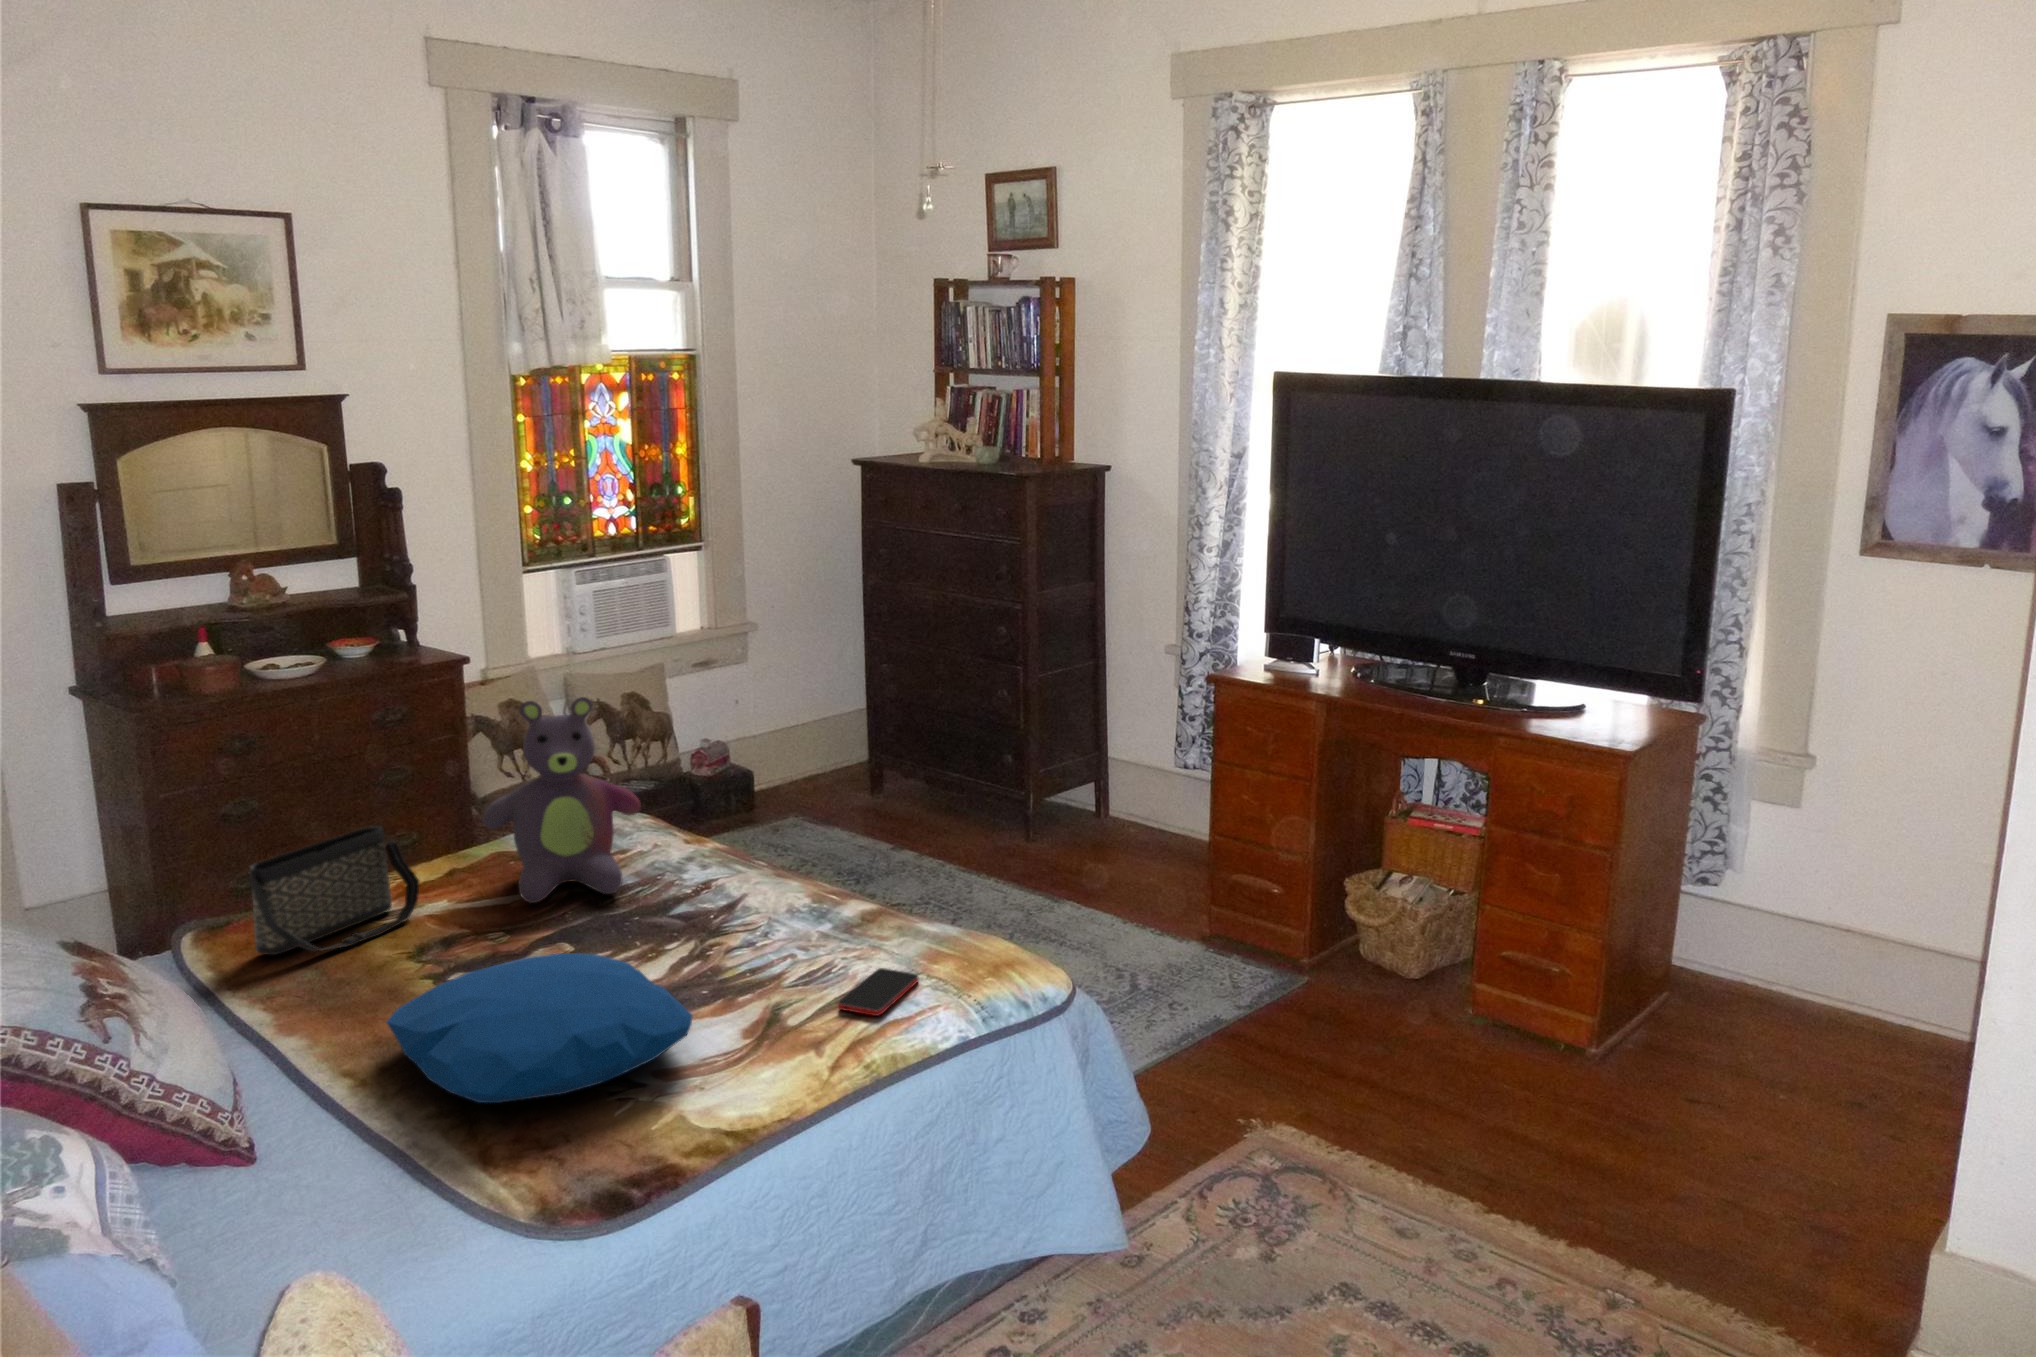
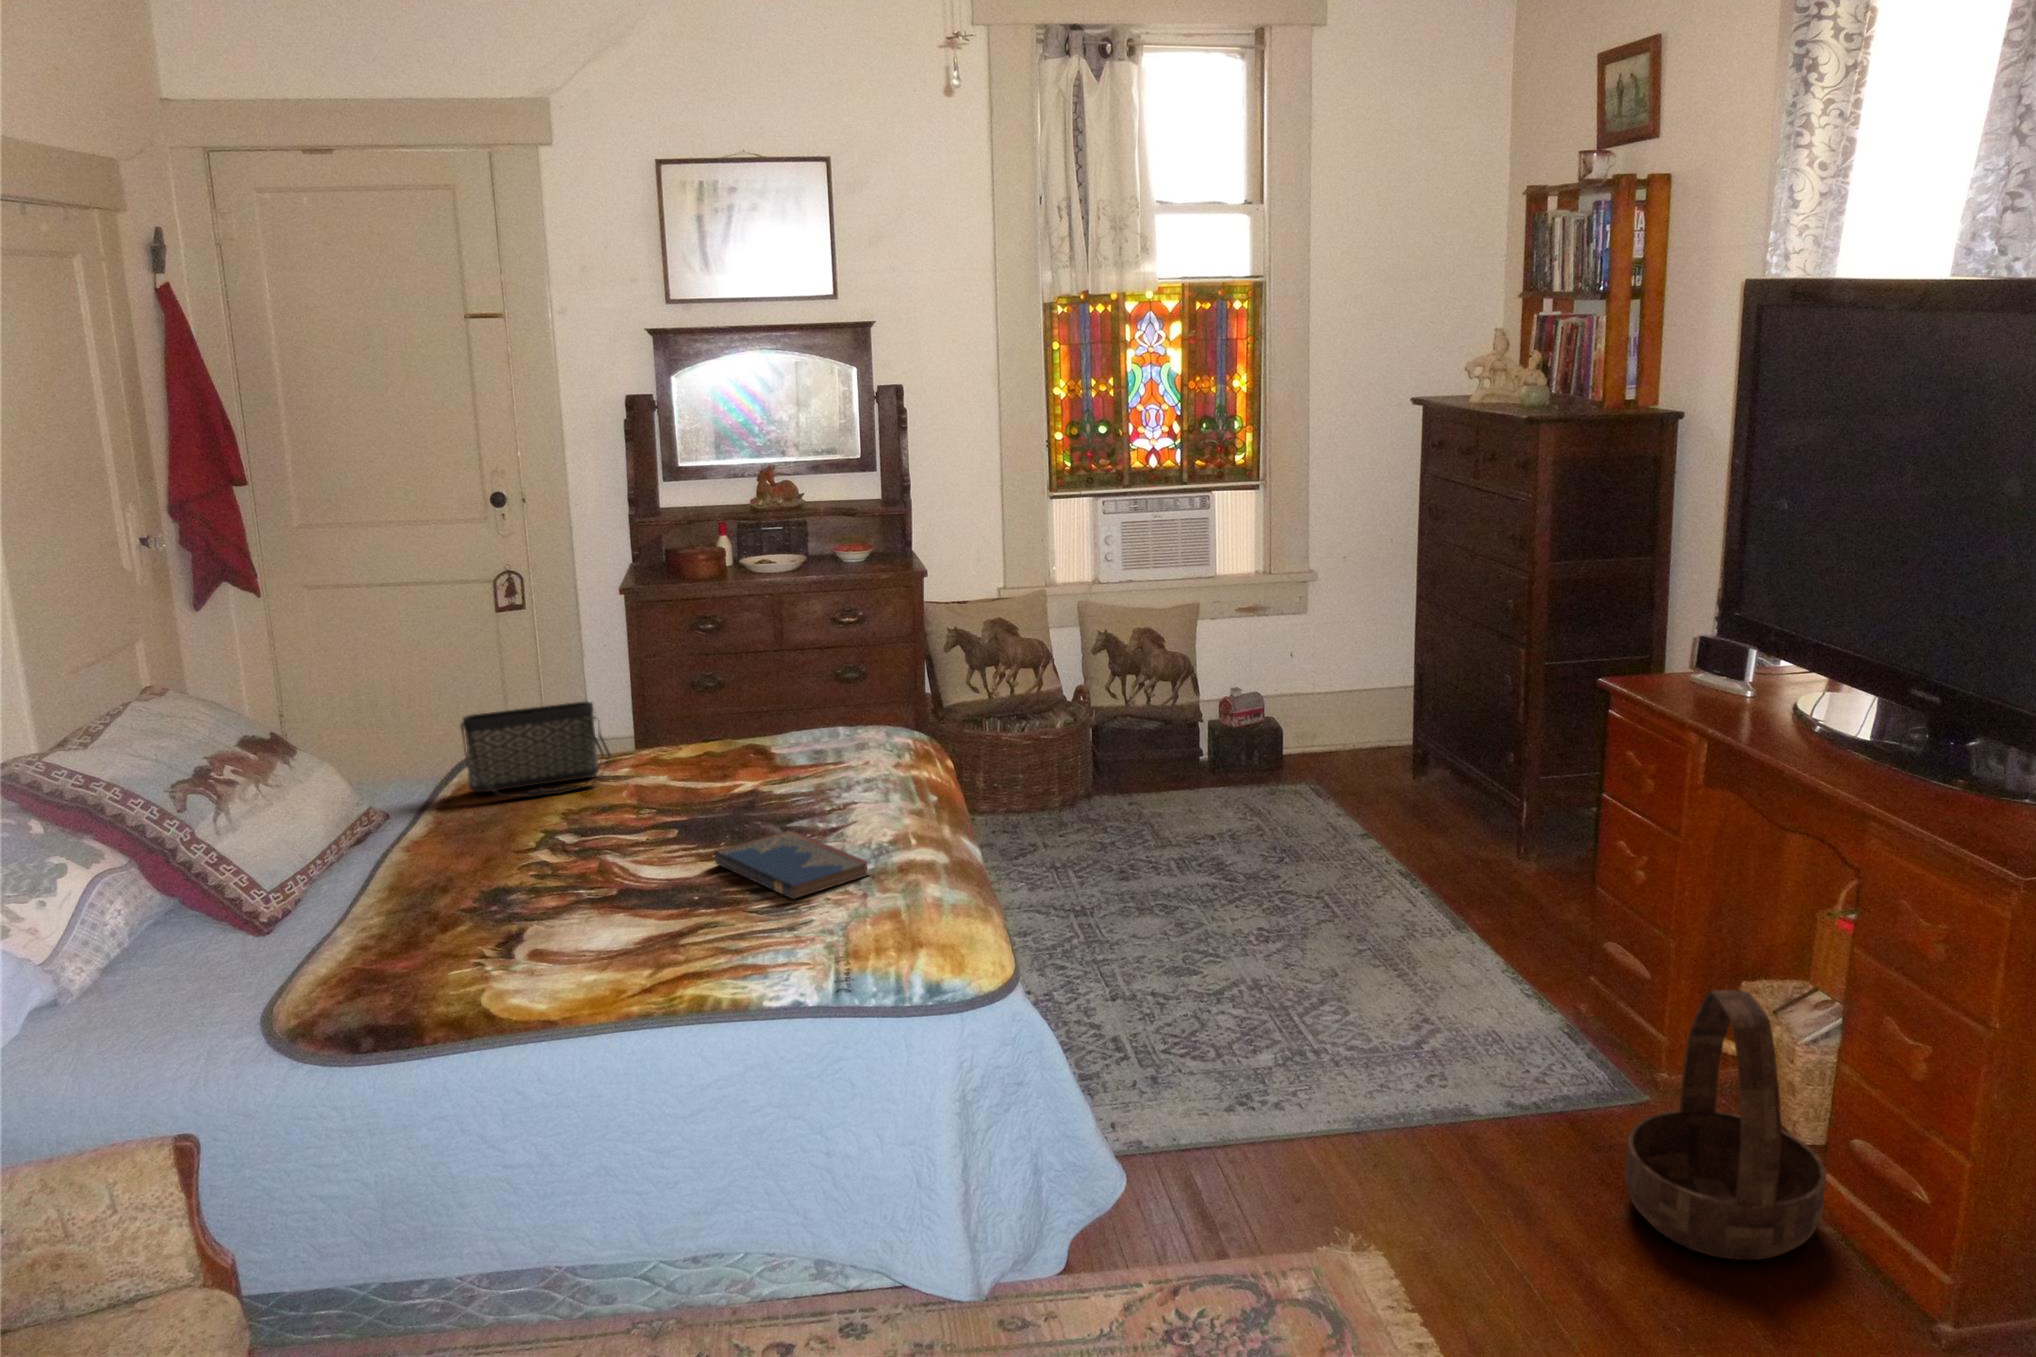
stuffed bear: present [482,697,641,903] -> none [672,609,811,797]
basket: none [1361,877,1499,1070] -> present [1625,990,1826,1260]
hardcover book: none [699,910,863,968] -> present [715,830,869,899]
pillow: present [387,953,693,1103] -> none [357,826,619,937]
smartphone: present [838,968,919,1016] -> none [732,908,836,948]

